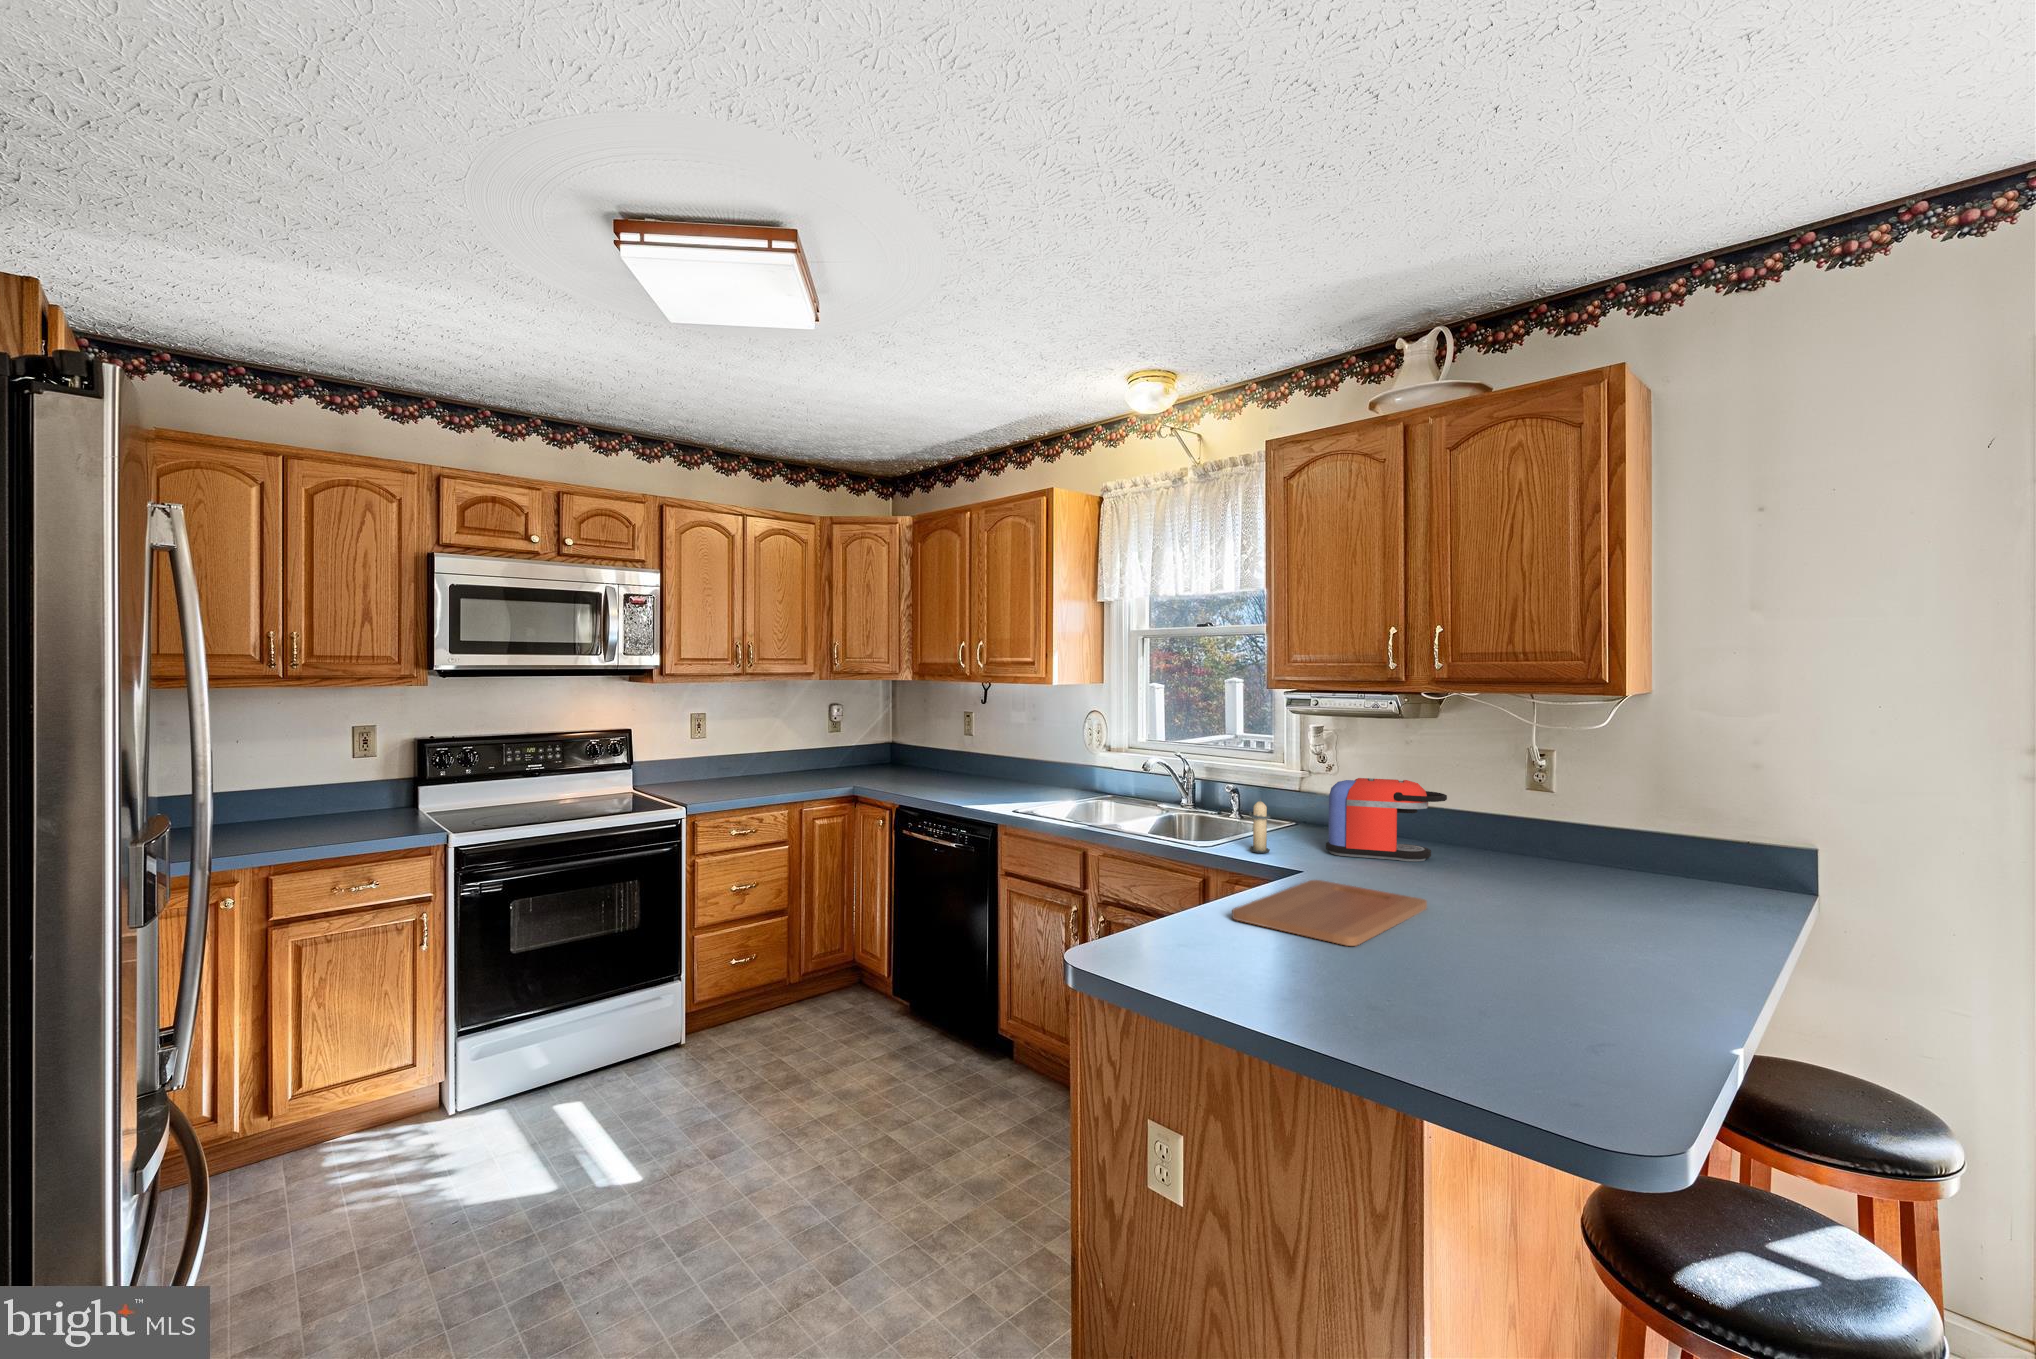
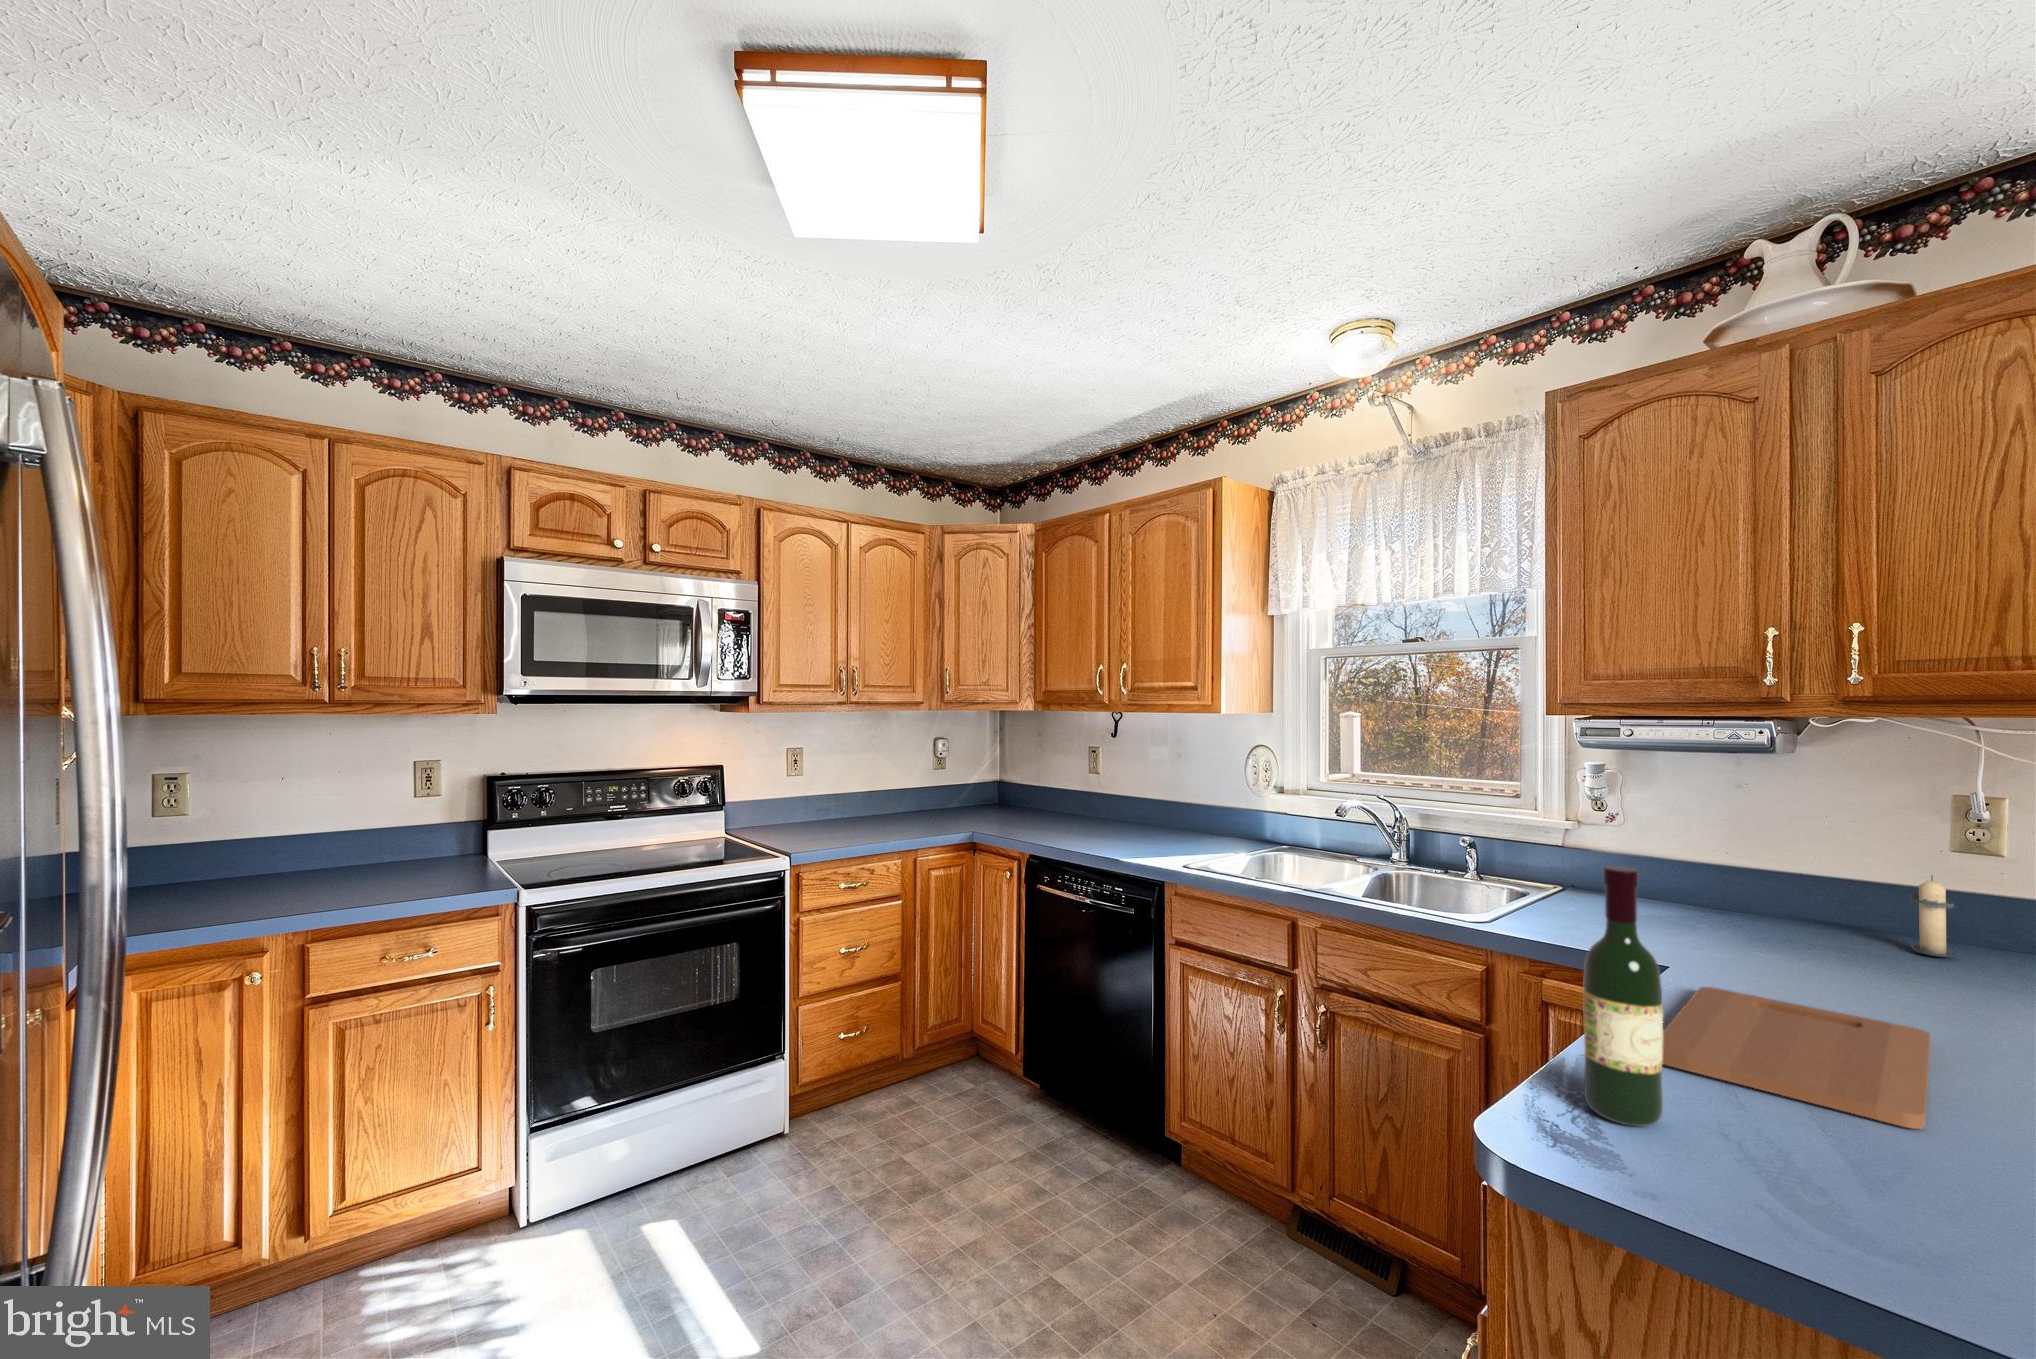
coffee maker: present [1326,778,1447,861] -> none [1651,836,1838,952]
wine bottle: none [1159,785,1201,948] -> present [1583,866,1663,1127]
candle: present [1249,798,1271,853] -> present [1909,875,1955,957]

